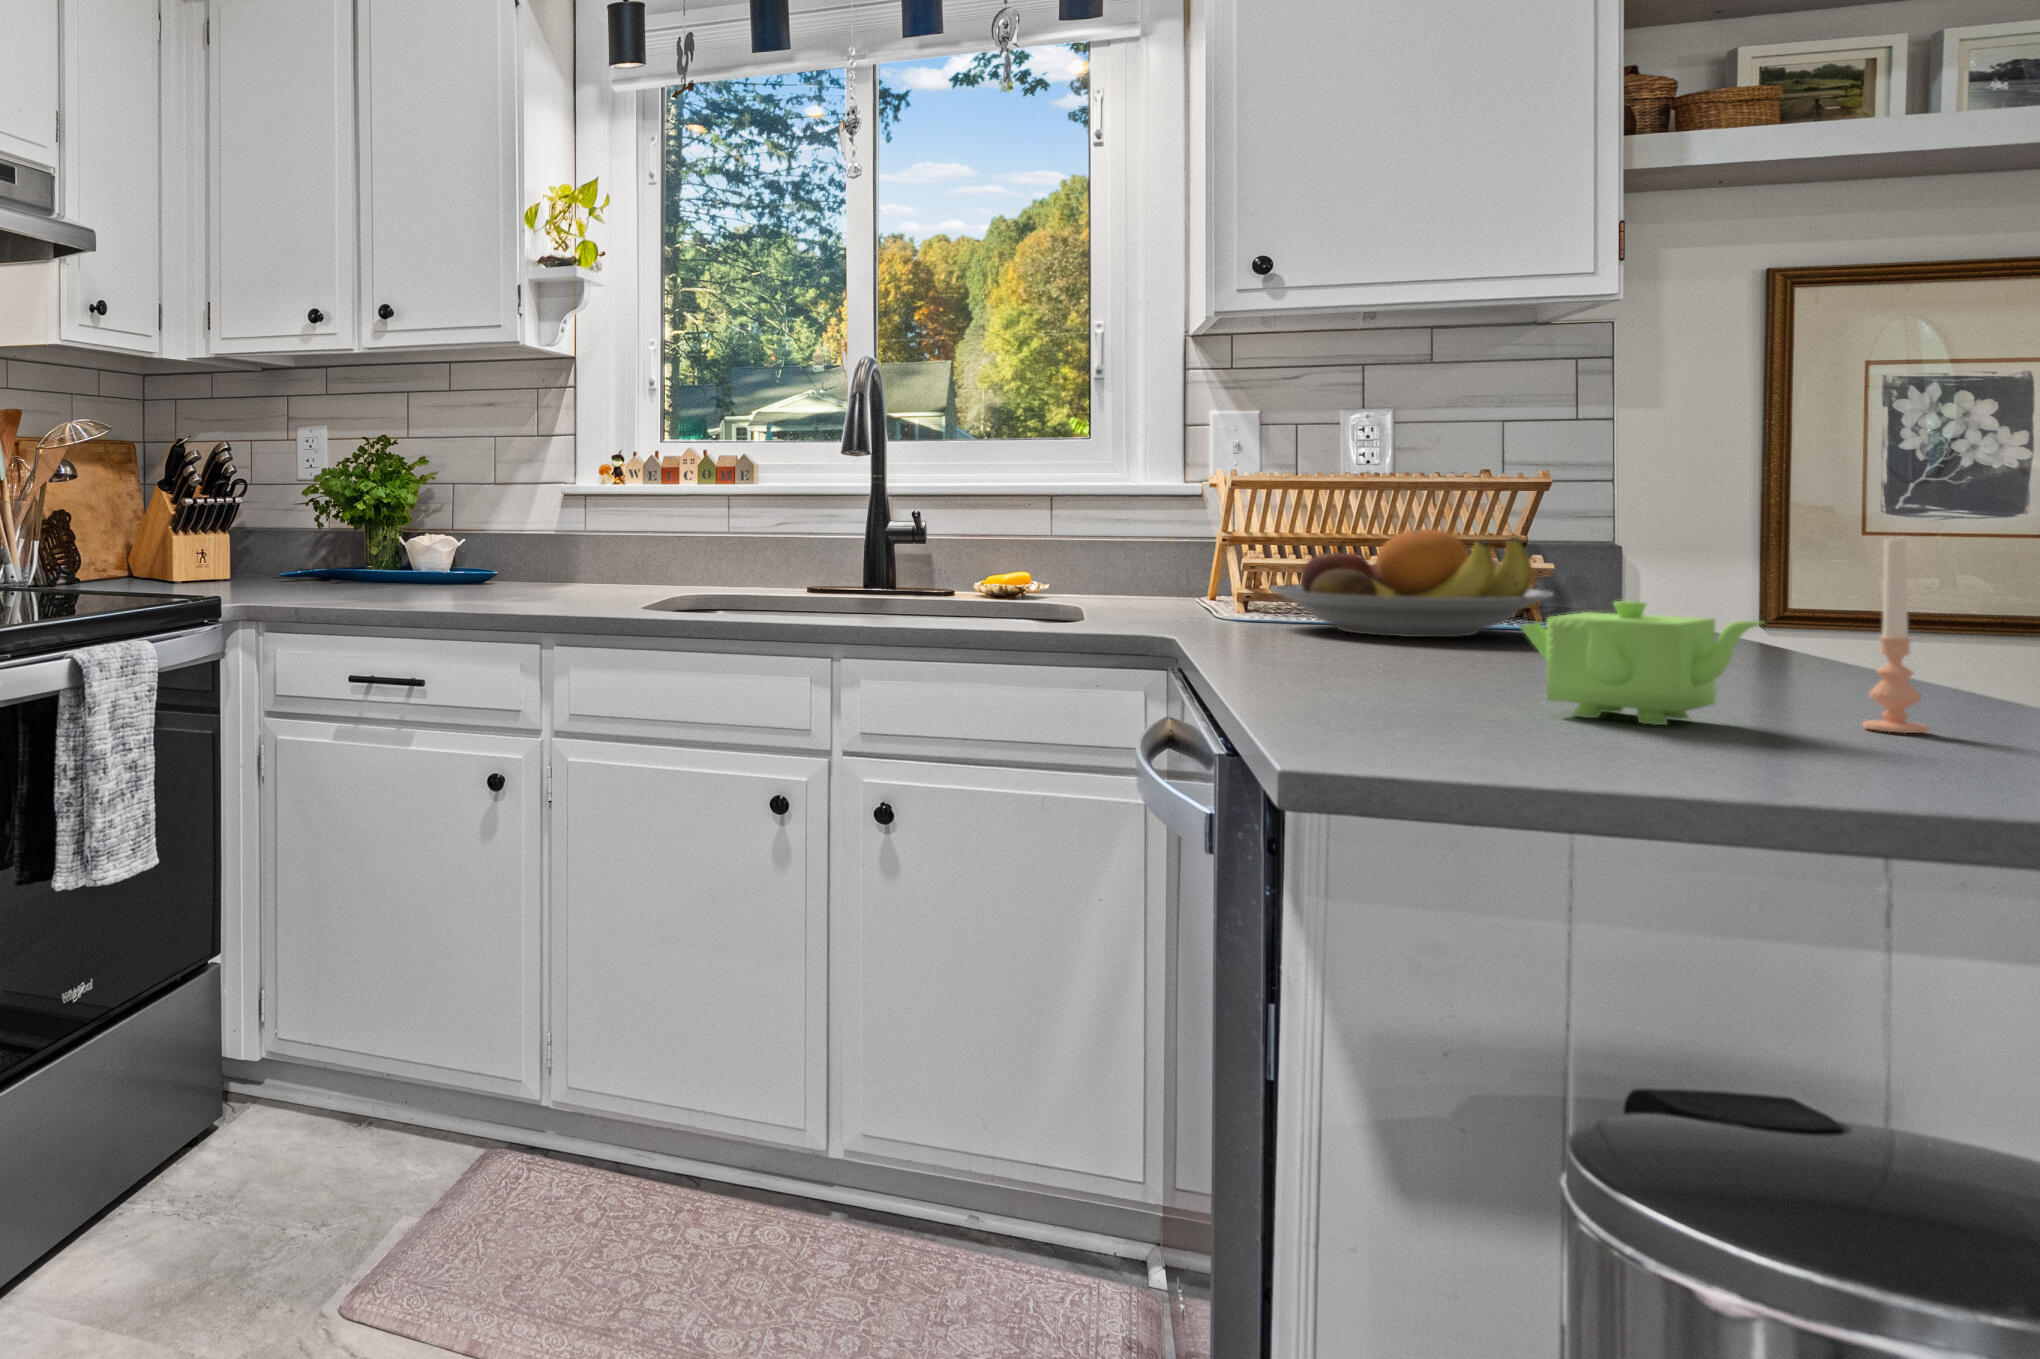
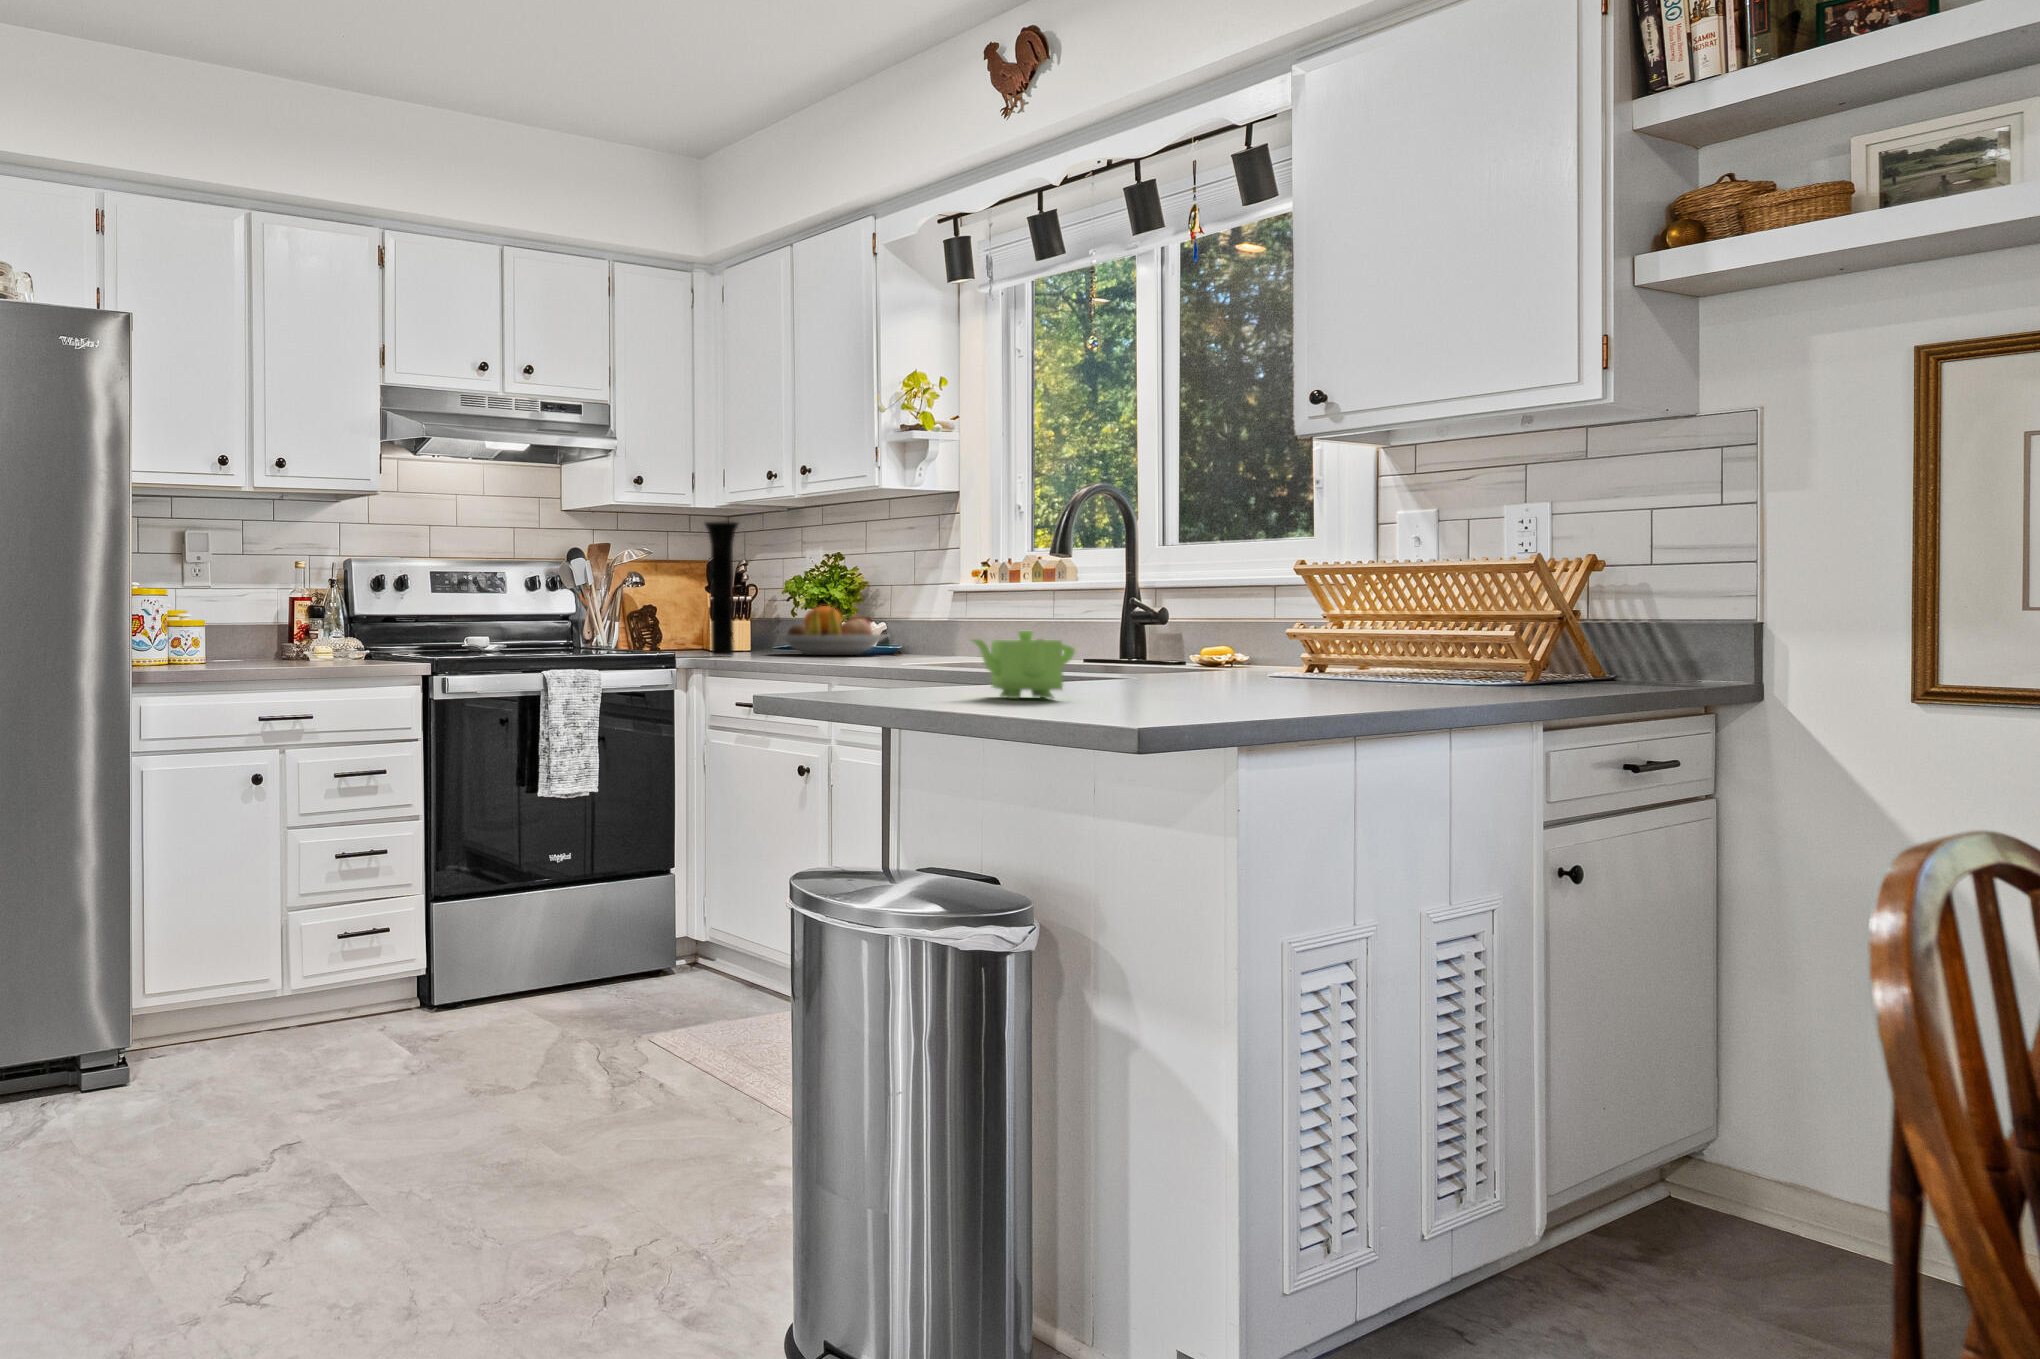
vase: none [266,382,325,599] -> present [705,521,738,656]
fruit bowl: present [1271,529,1553,637] -> present [777,606,888,655]
candle: present [1862,537,1929,733] -> none [1116,589,1147,705]

